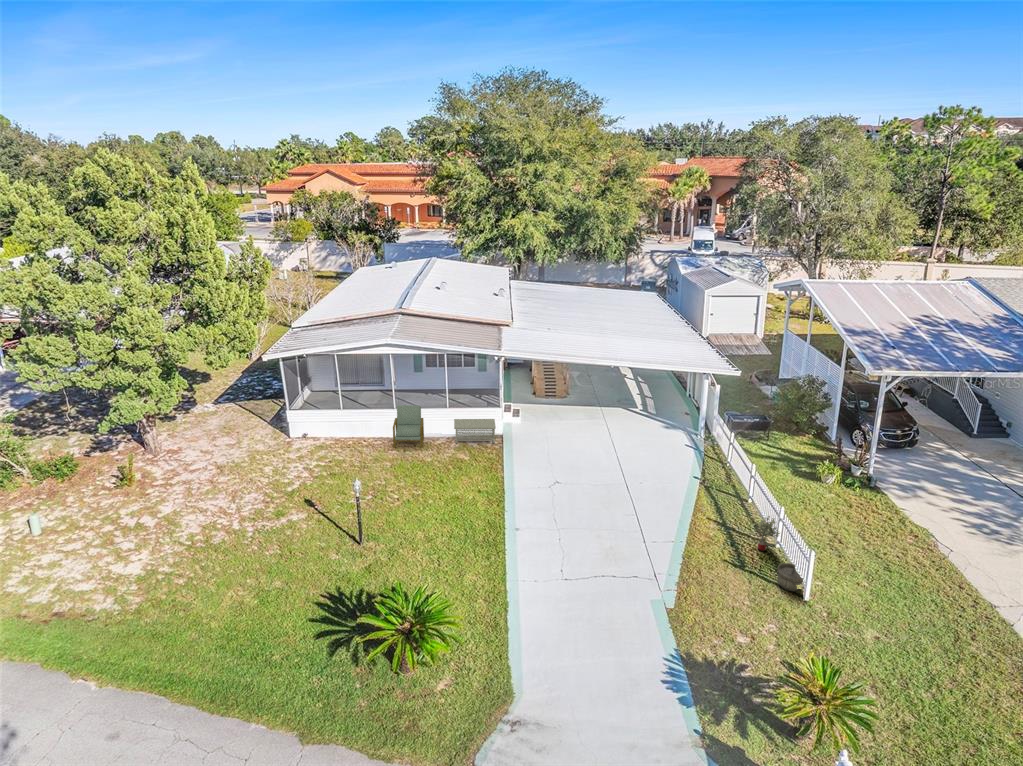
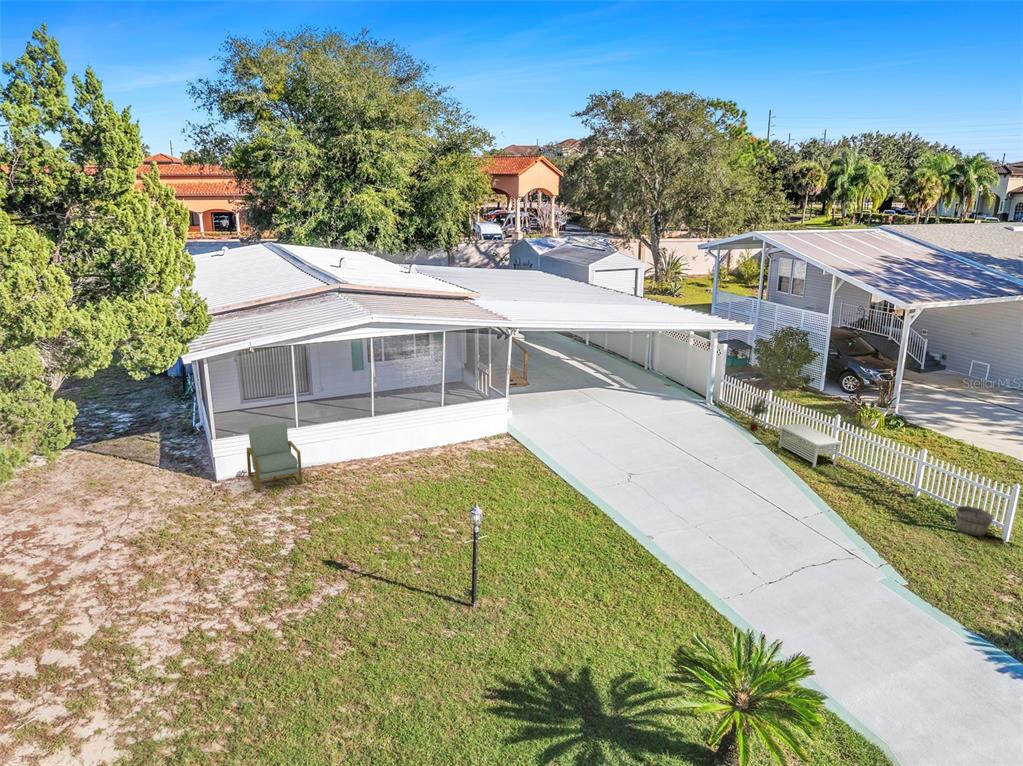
chair: present [393,405,424,448] -> present [247,423,302,492]
storage bench: present [454,419,496,444] -> present [779,423,842,467]
potted tree: present [758,516,780,551] -> present [747,397,769,431]

